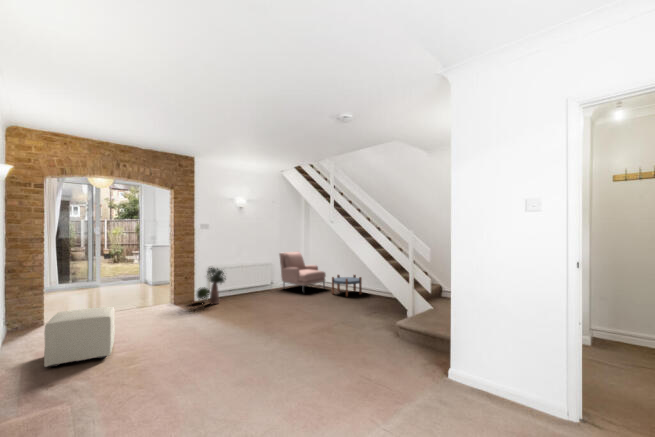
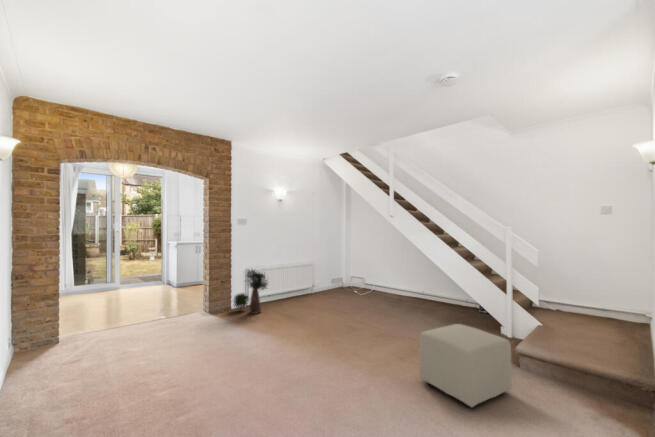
armchair: present [279,252,326,291] -> none [320,251,373,300]
side table: present [332,275,362,296] -> none [384,278,419,305]
ottoman: present [44,307,115,367] -> present [420,324,512,407]

